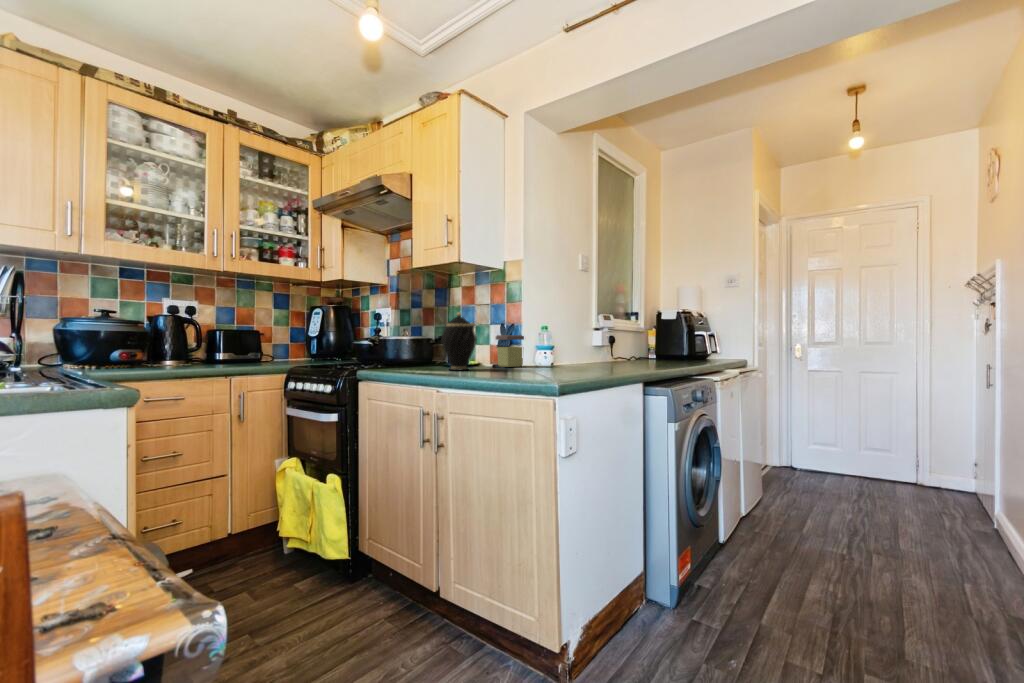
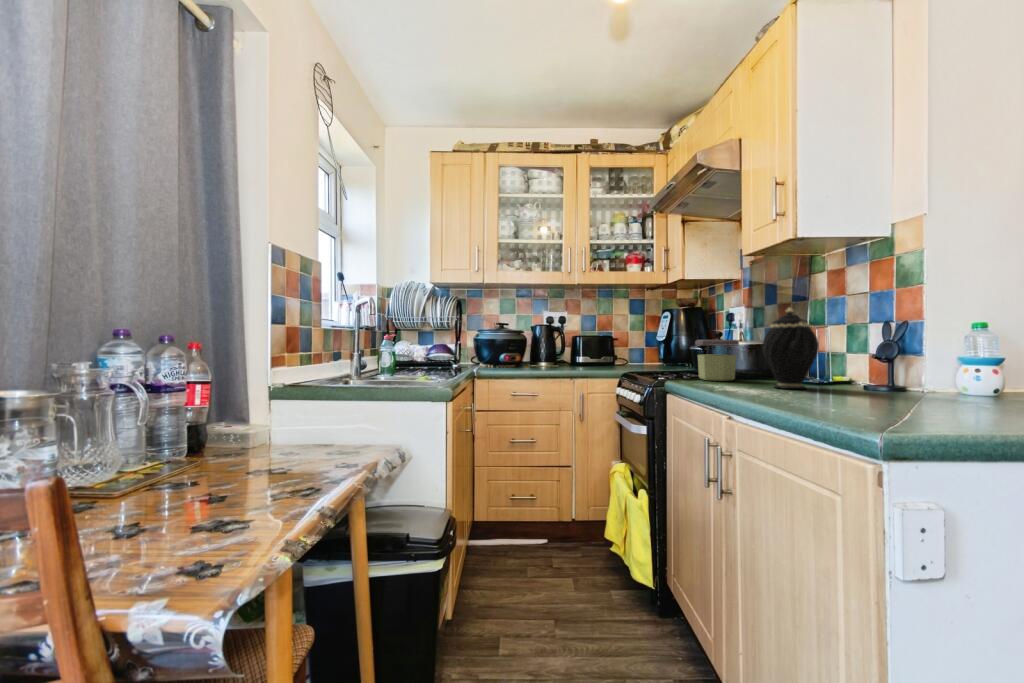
jar: present [496,335,524,367] -> present [695,340,739,381]

